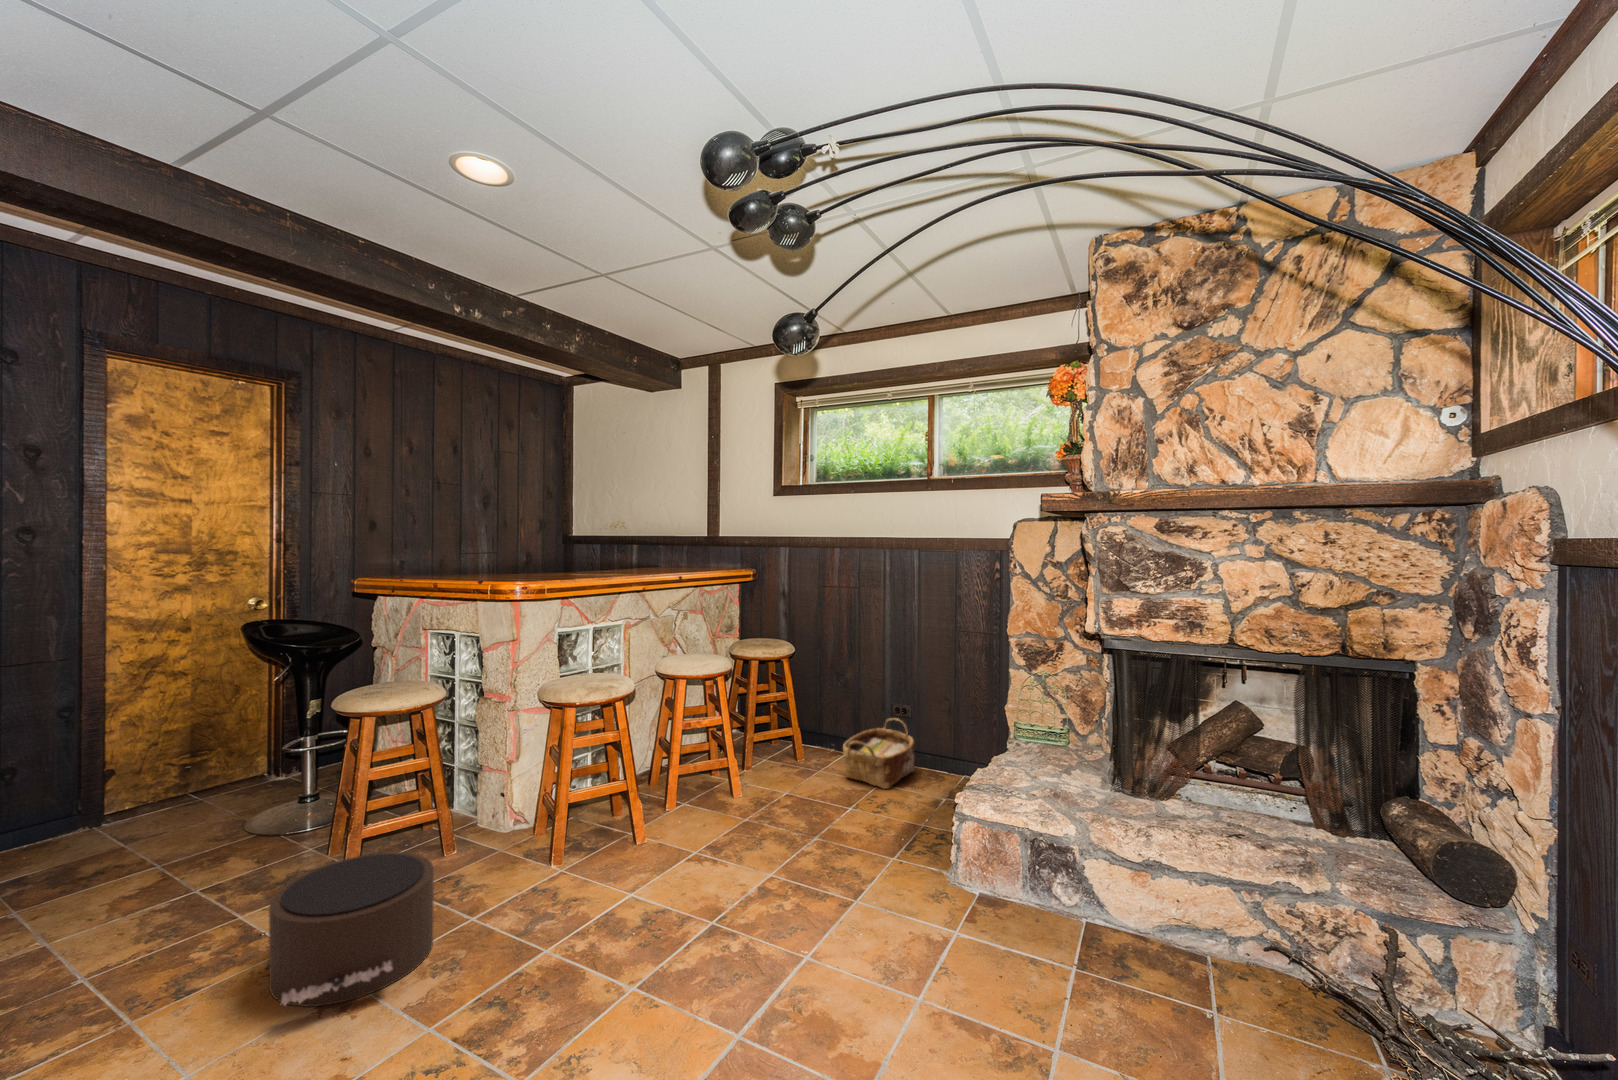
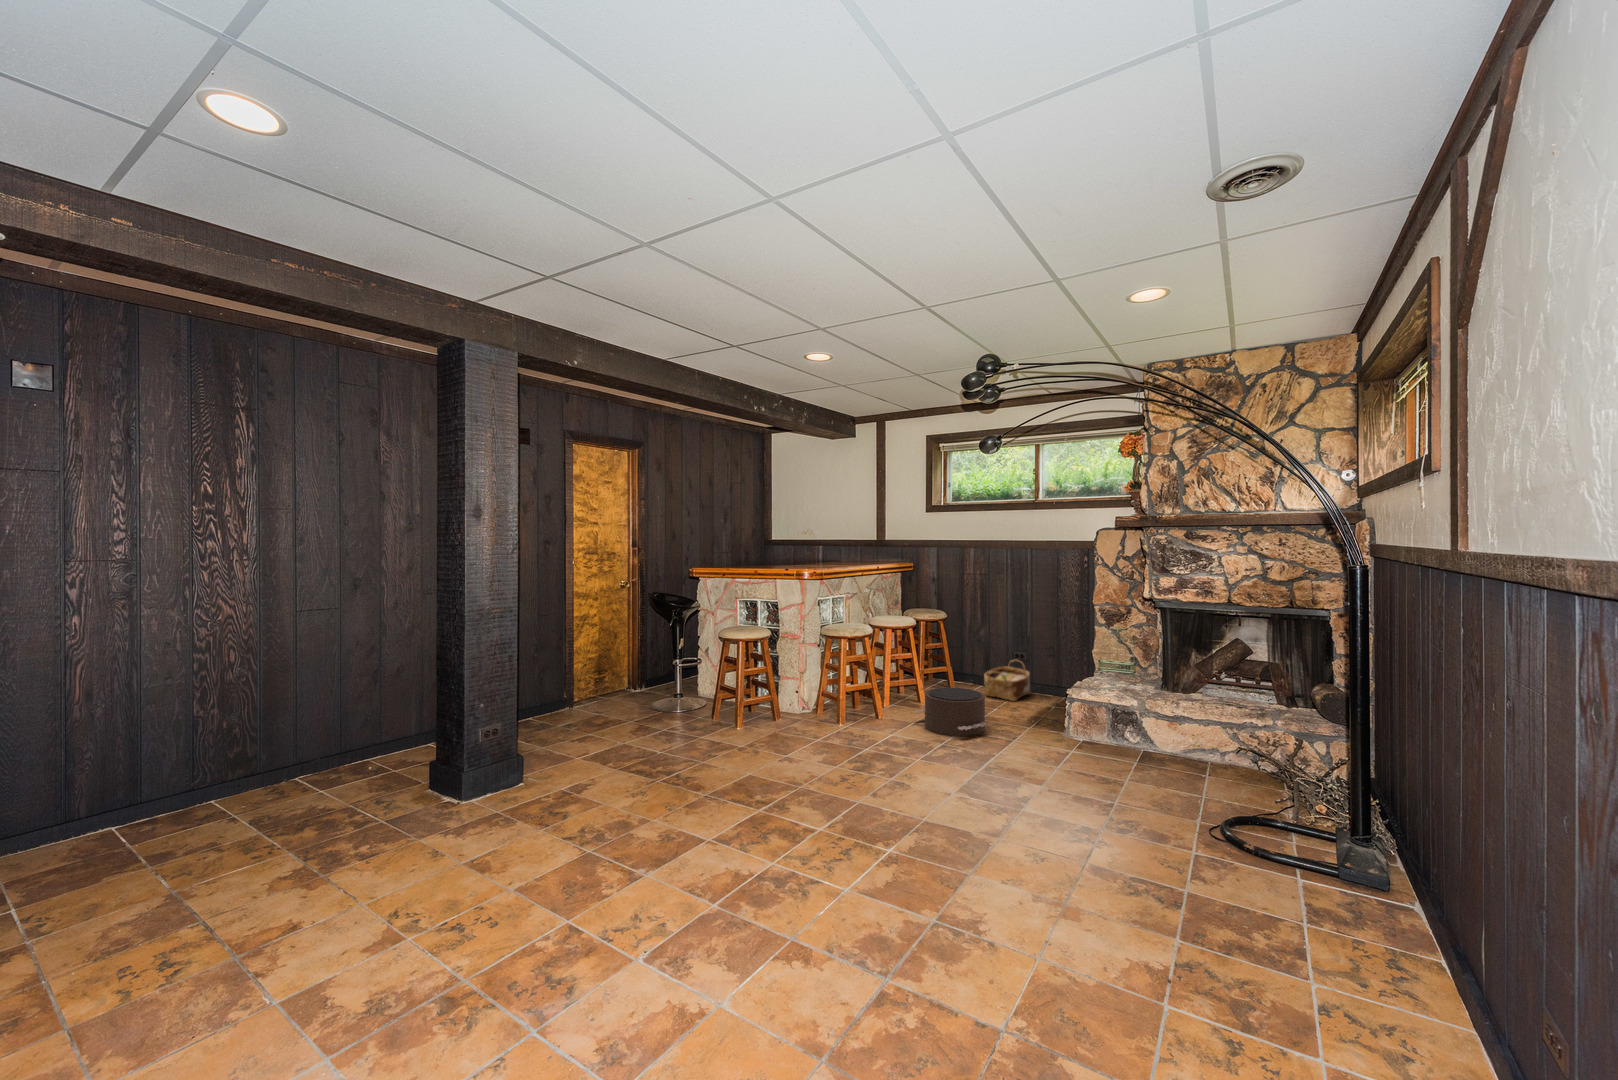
pouf: present [269,852,434,1006] -> present [914,688,986,736]

